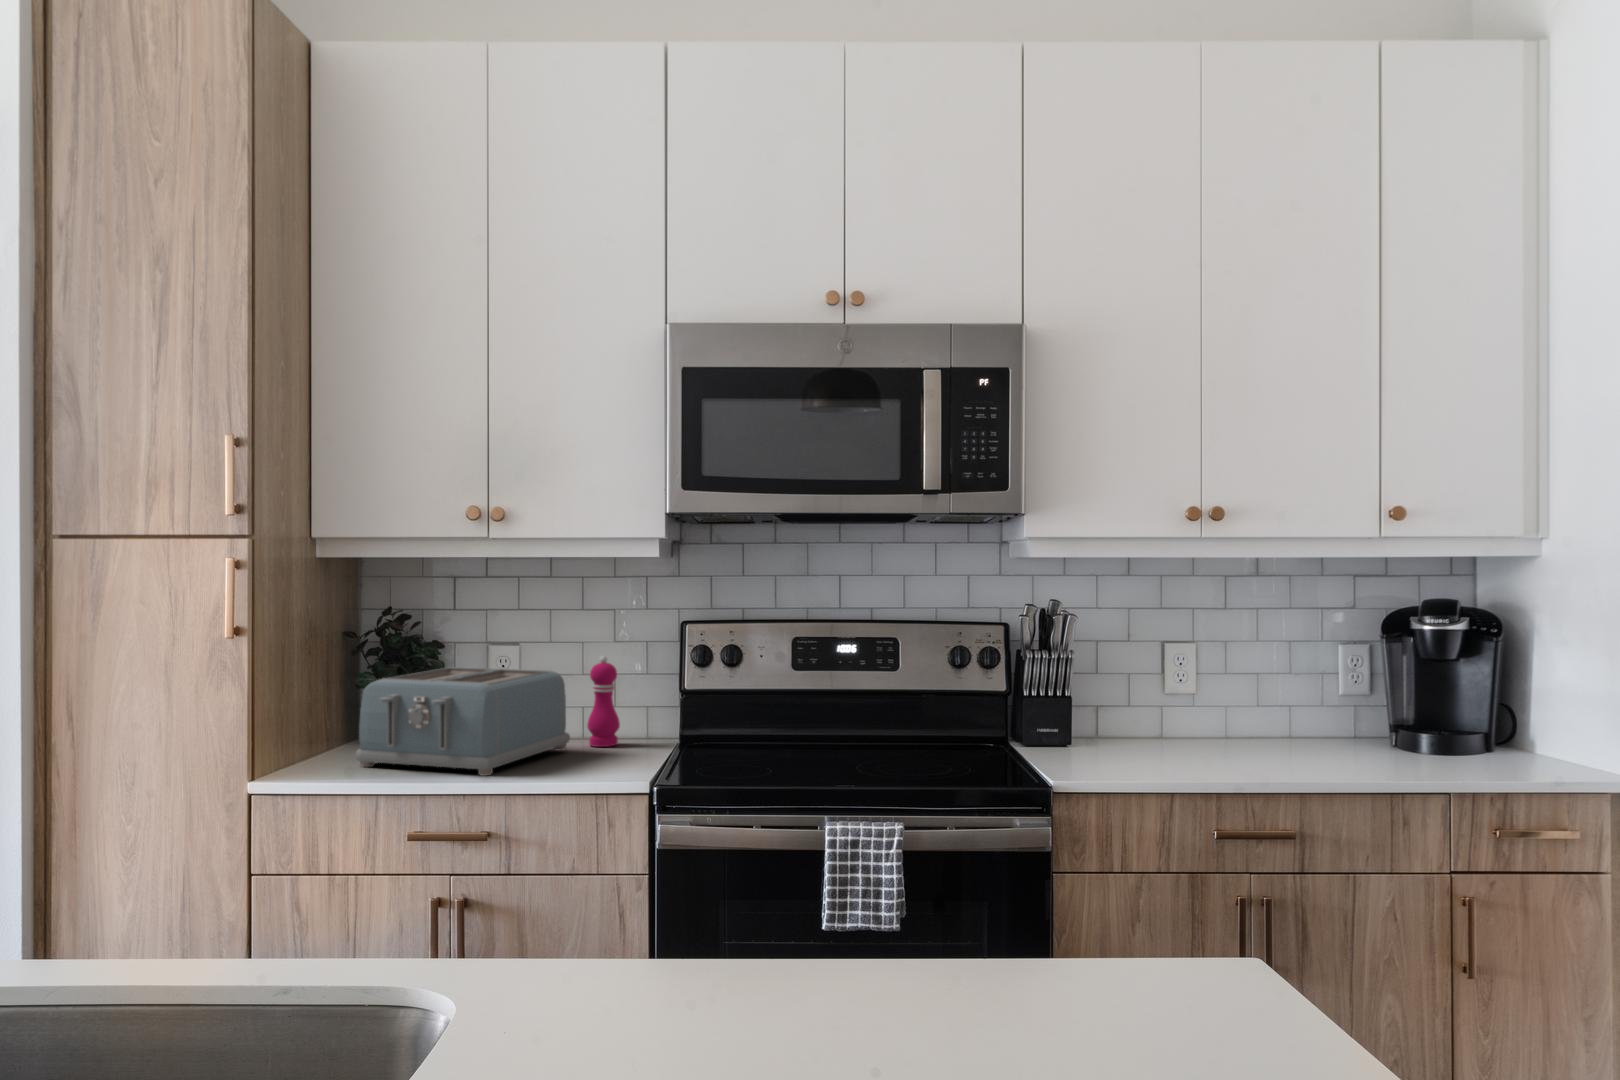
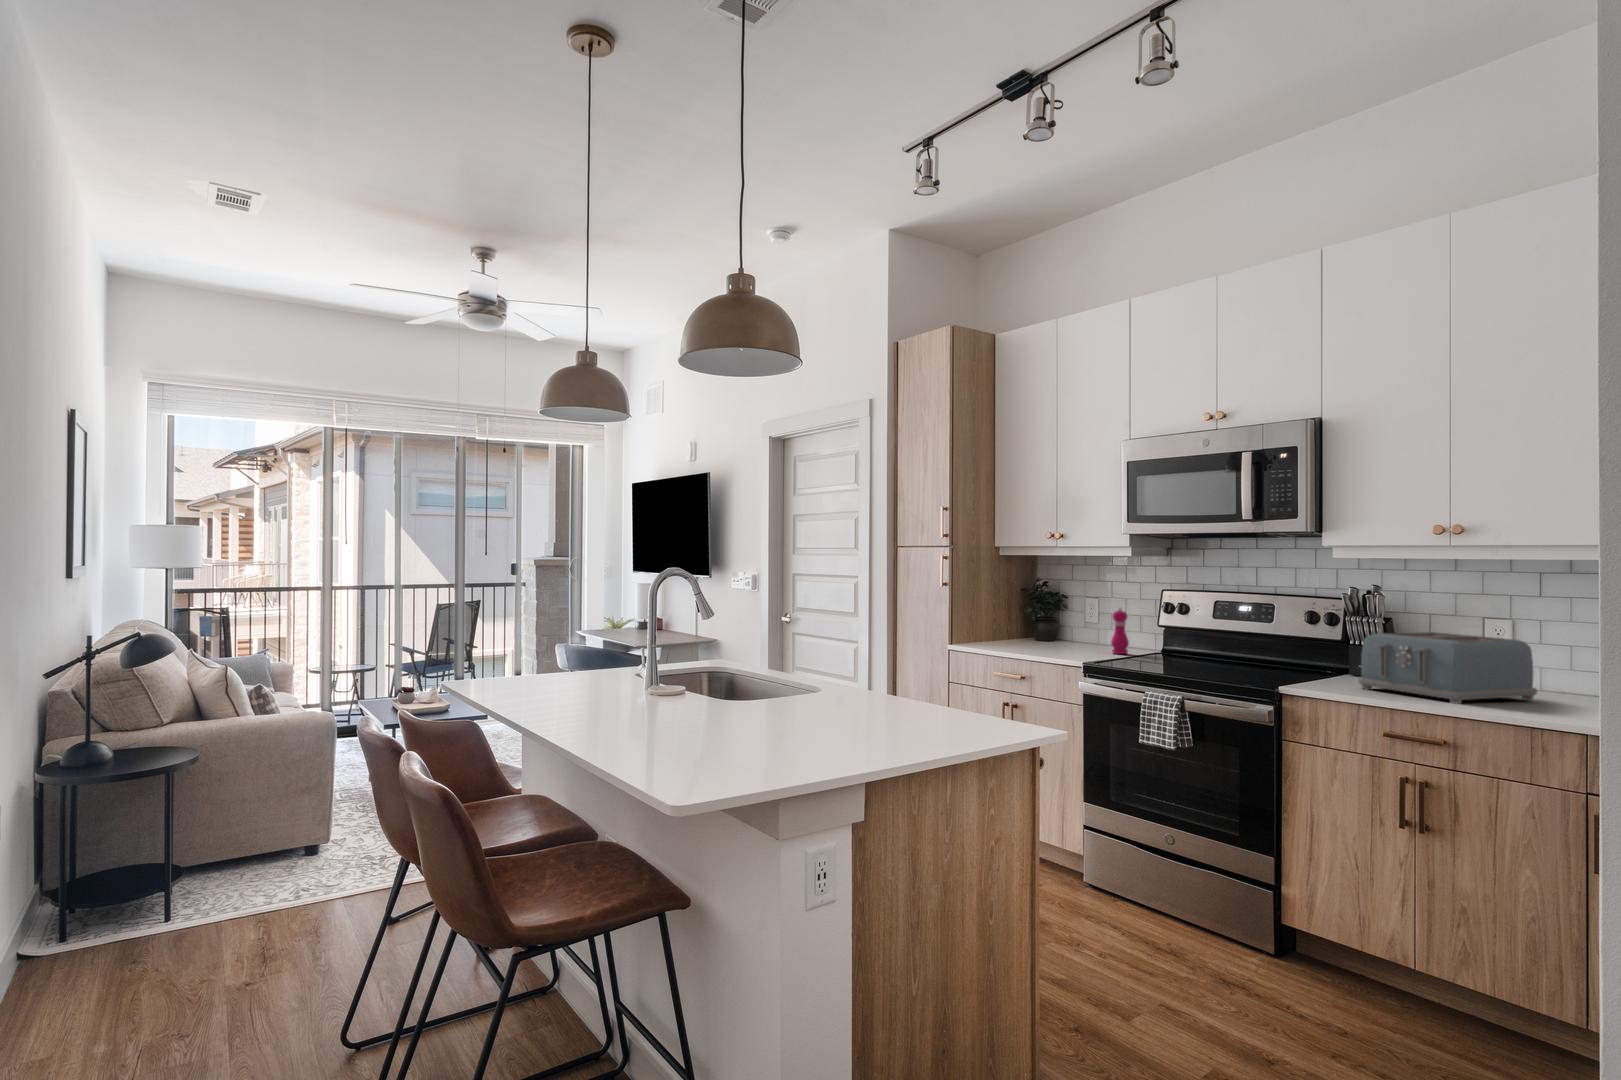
toaster: present [355,667,570,776] -> present [1358,632,1537,704]

